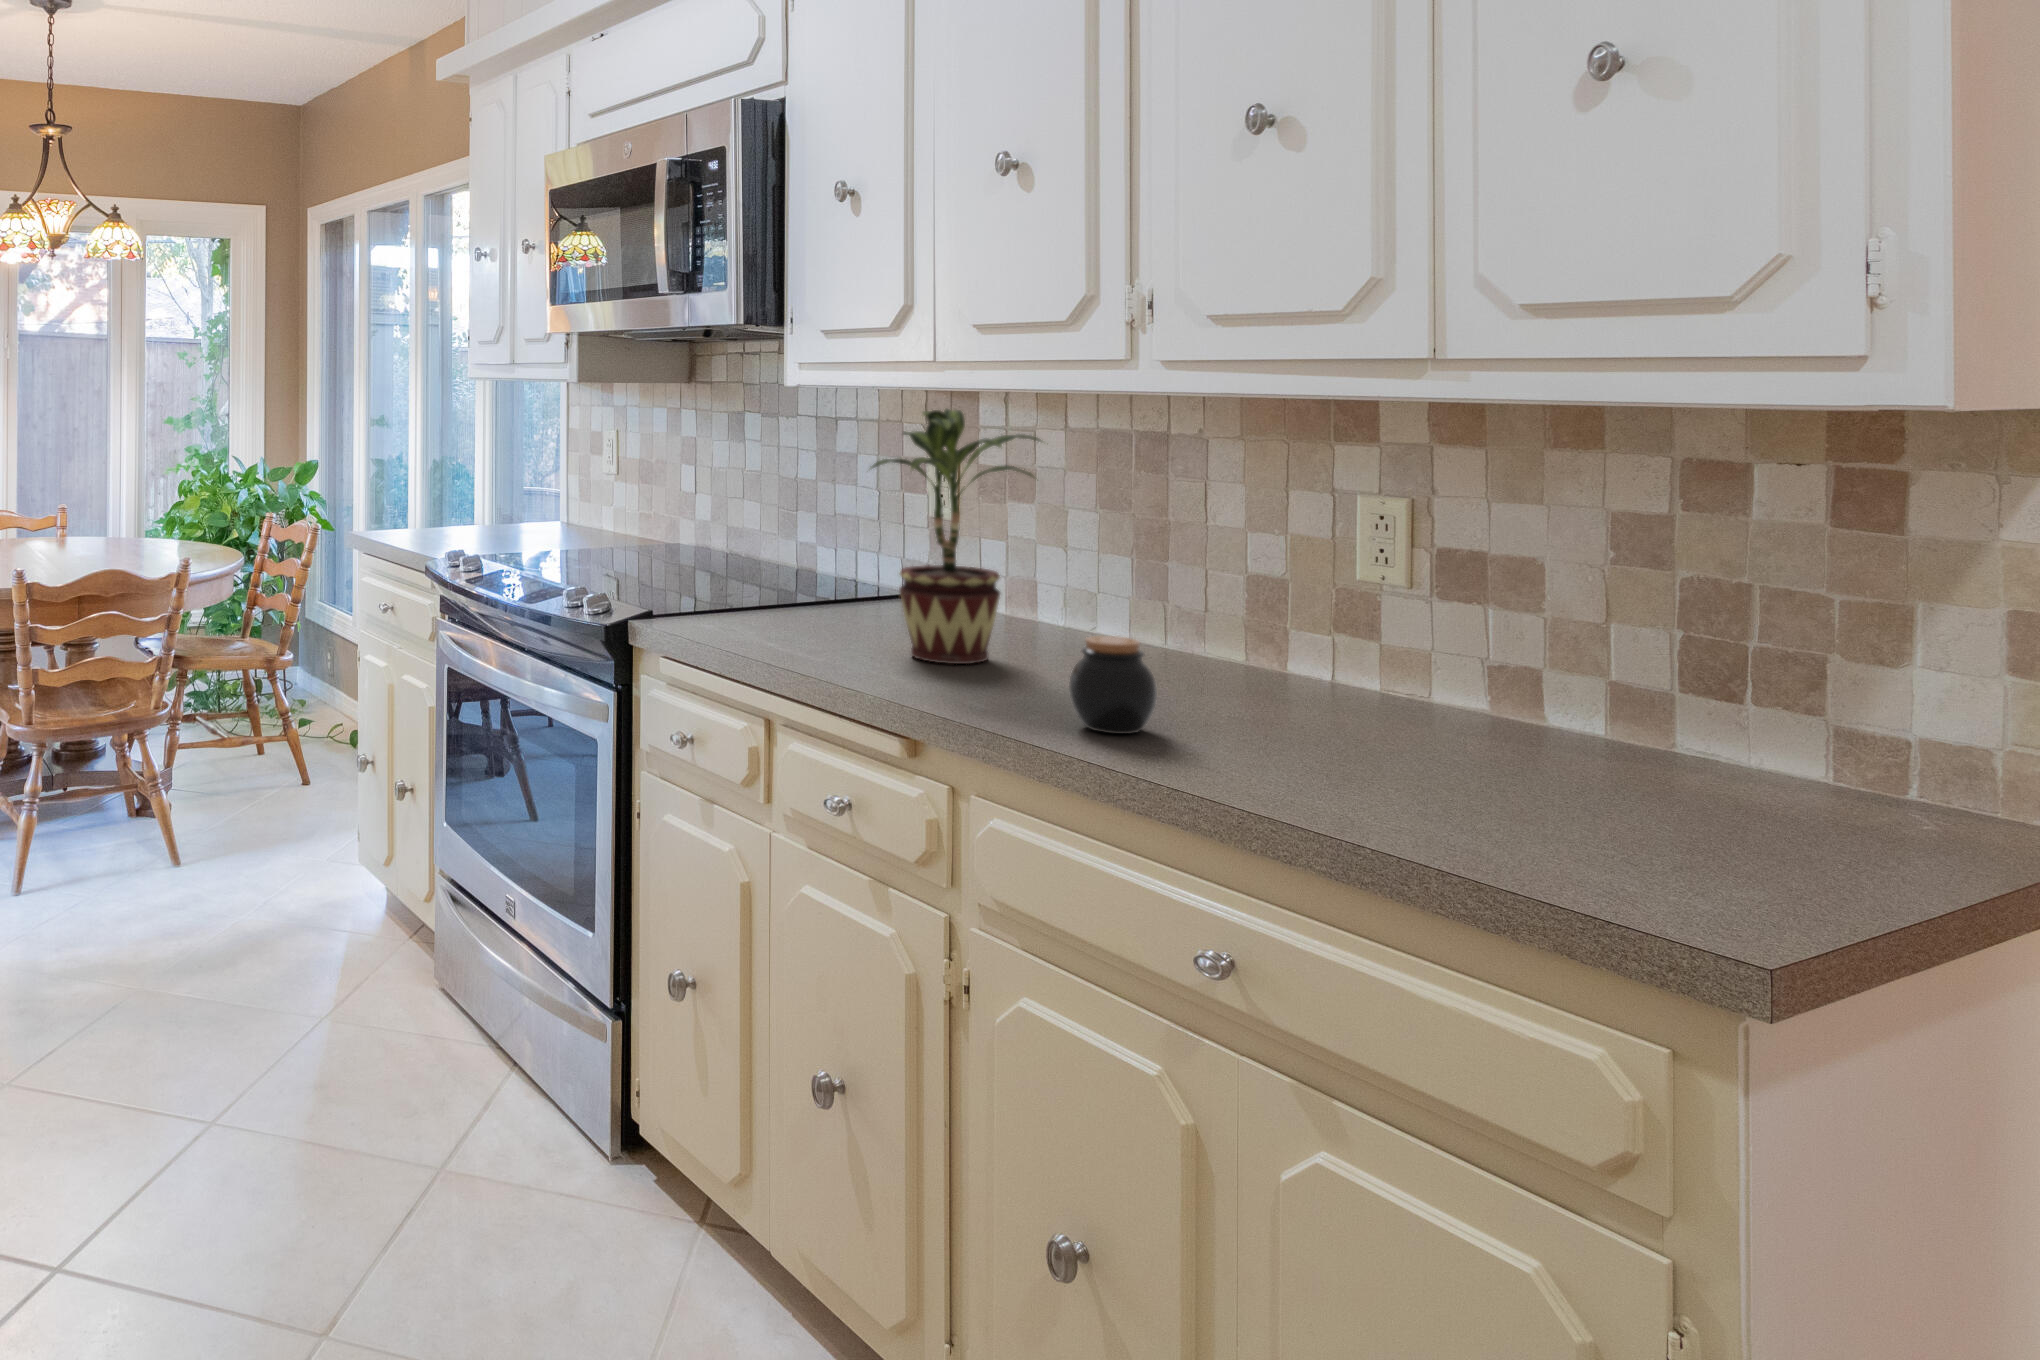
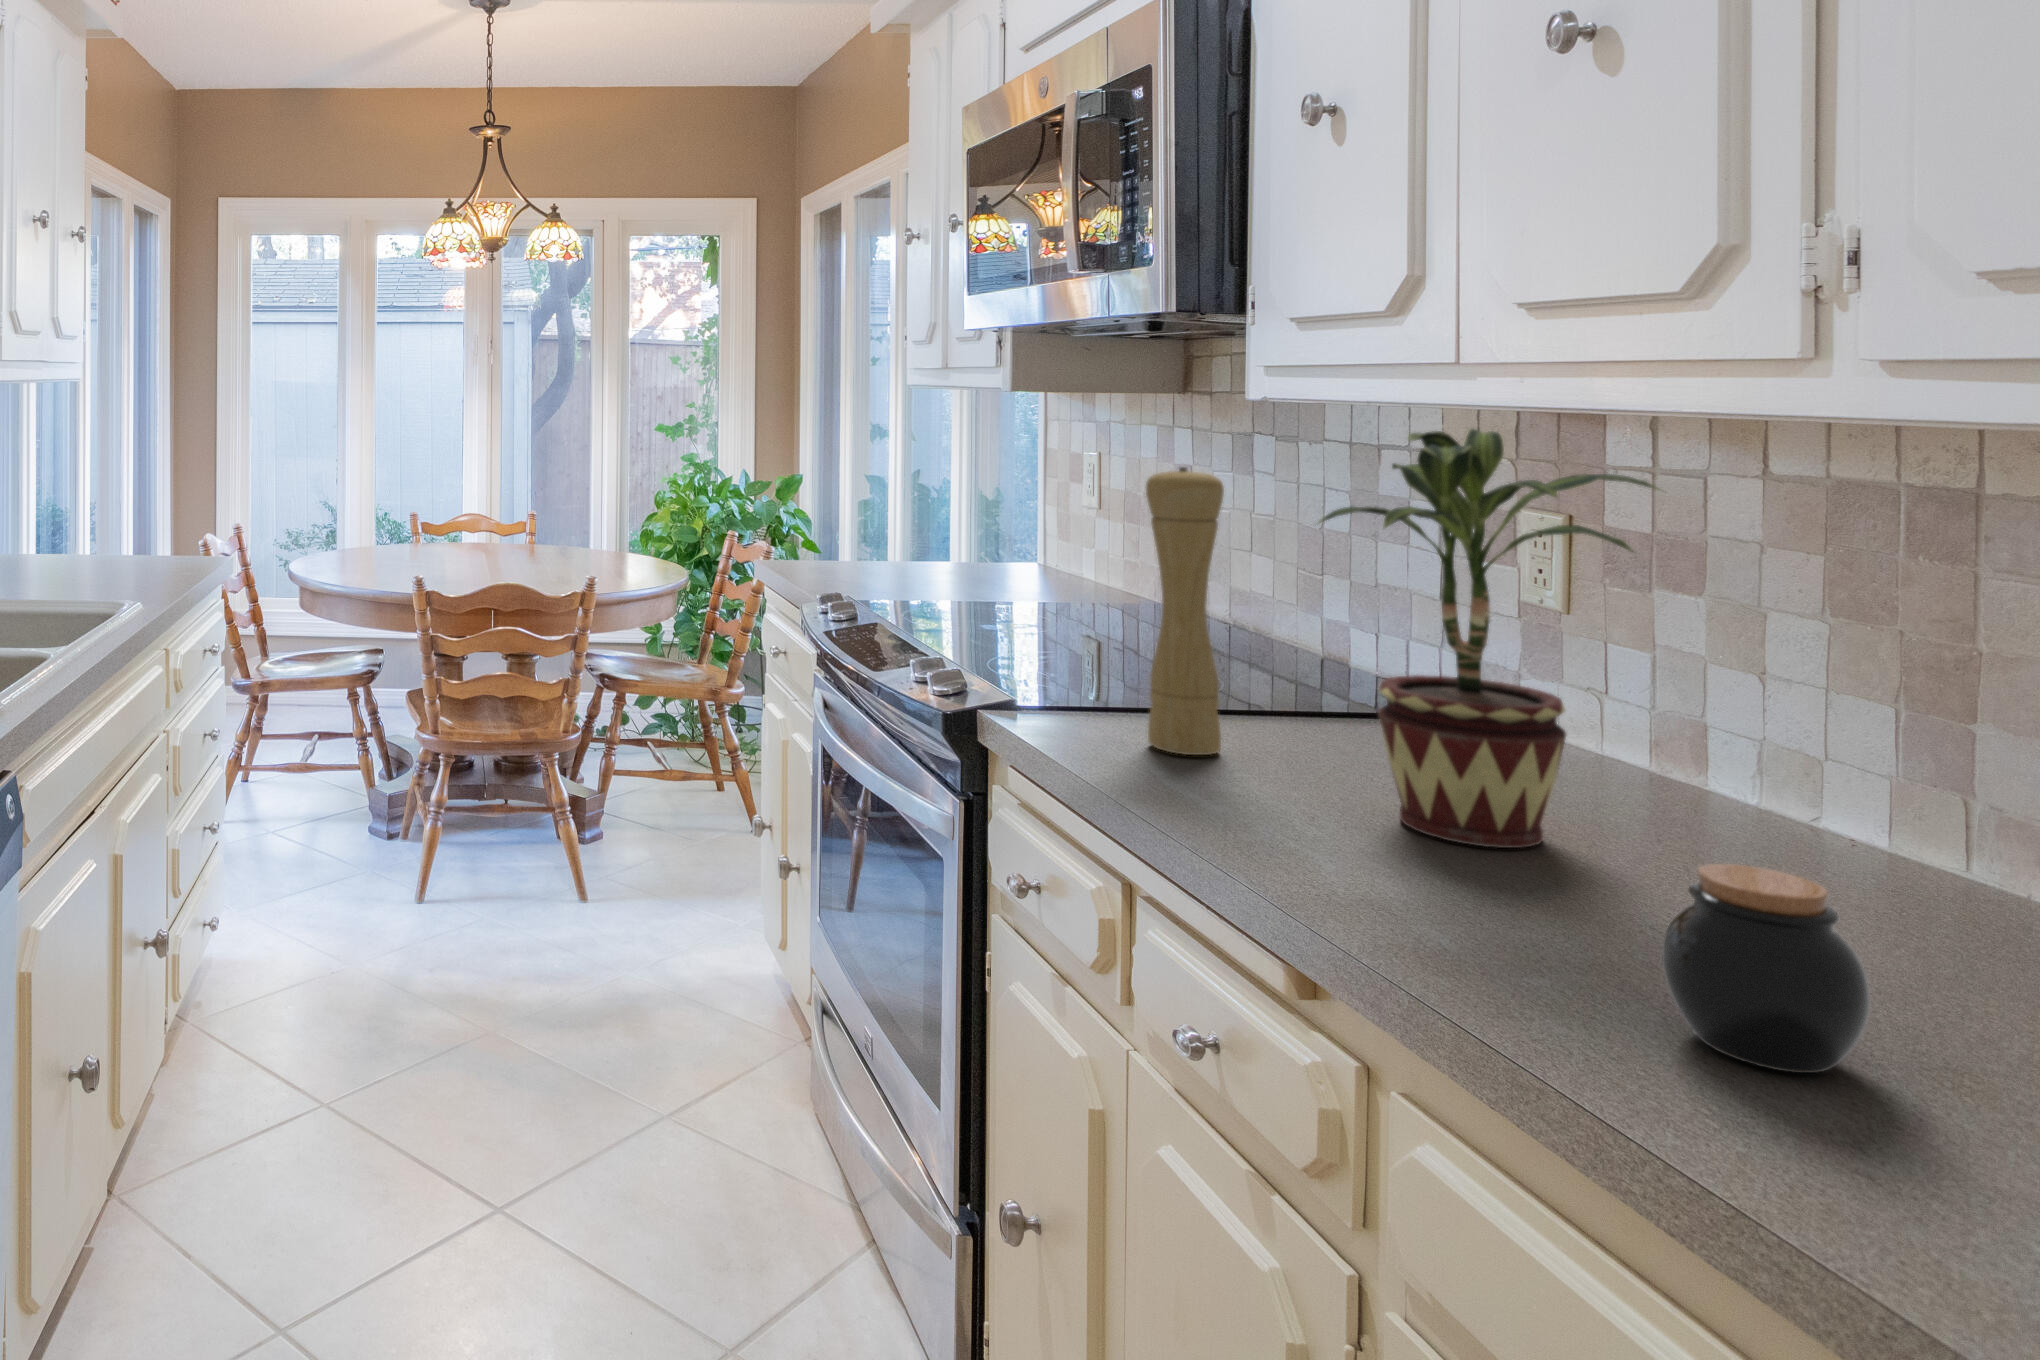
pepper mill: none [745,438,795,635] -> present [1146,467,1224,755]

